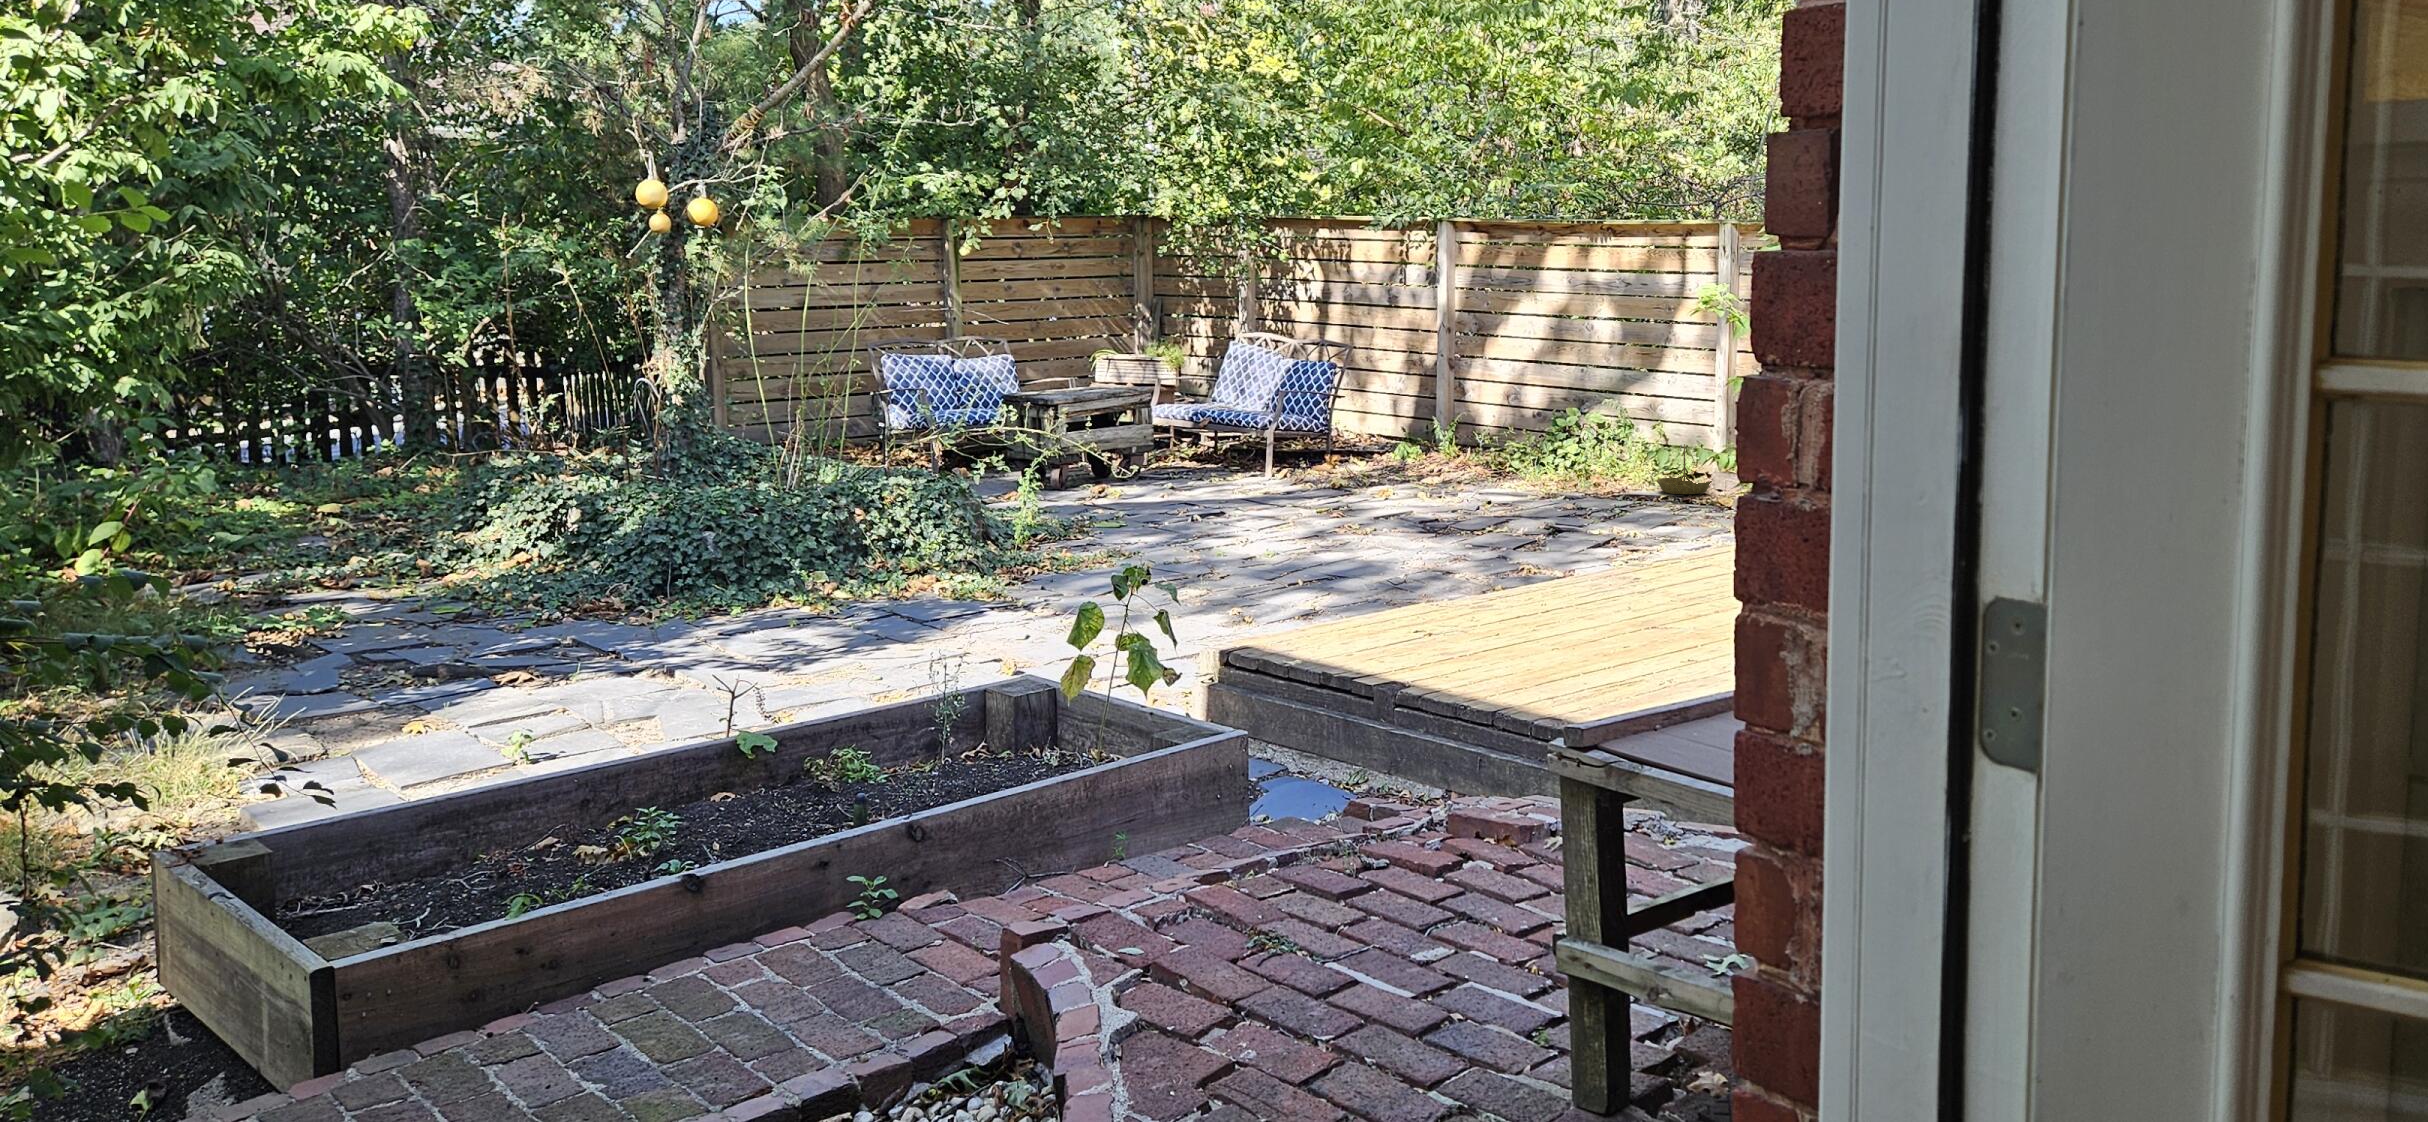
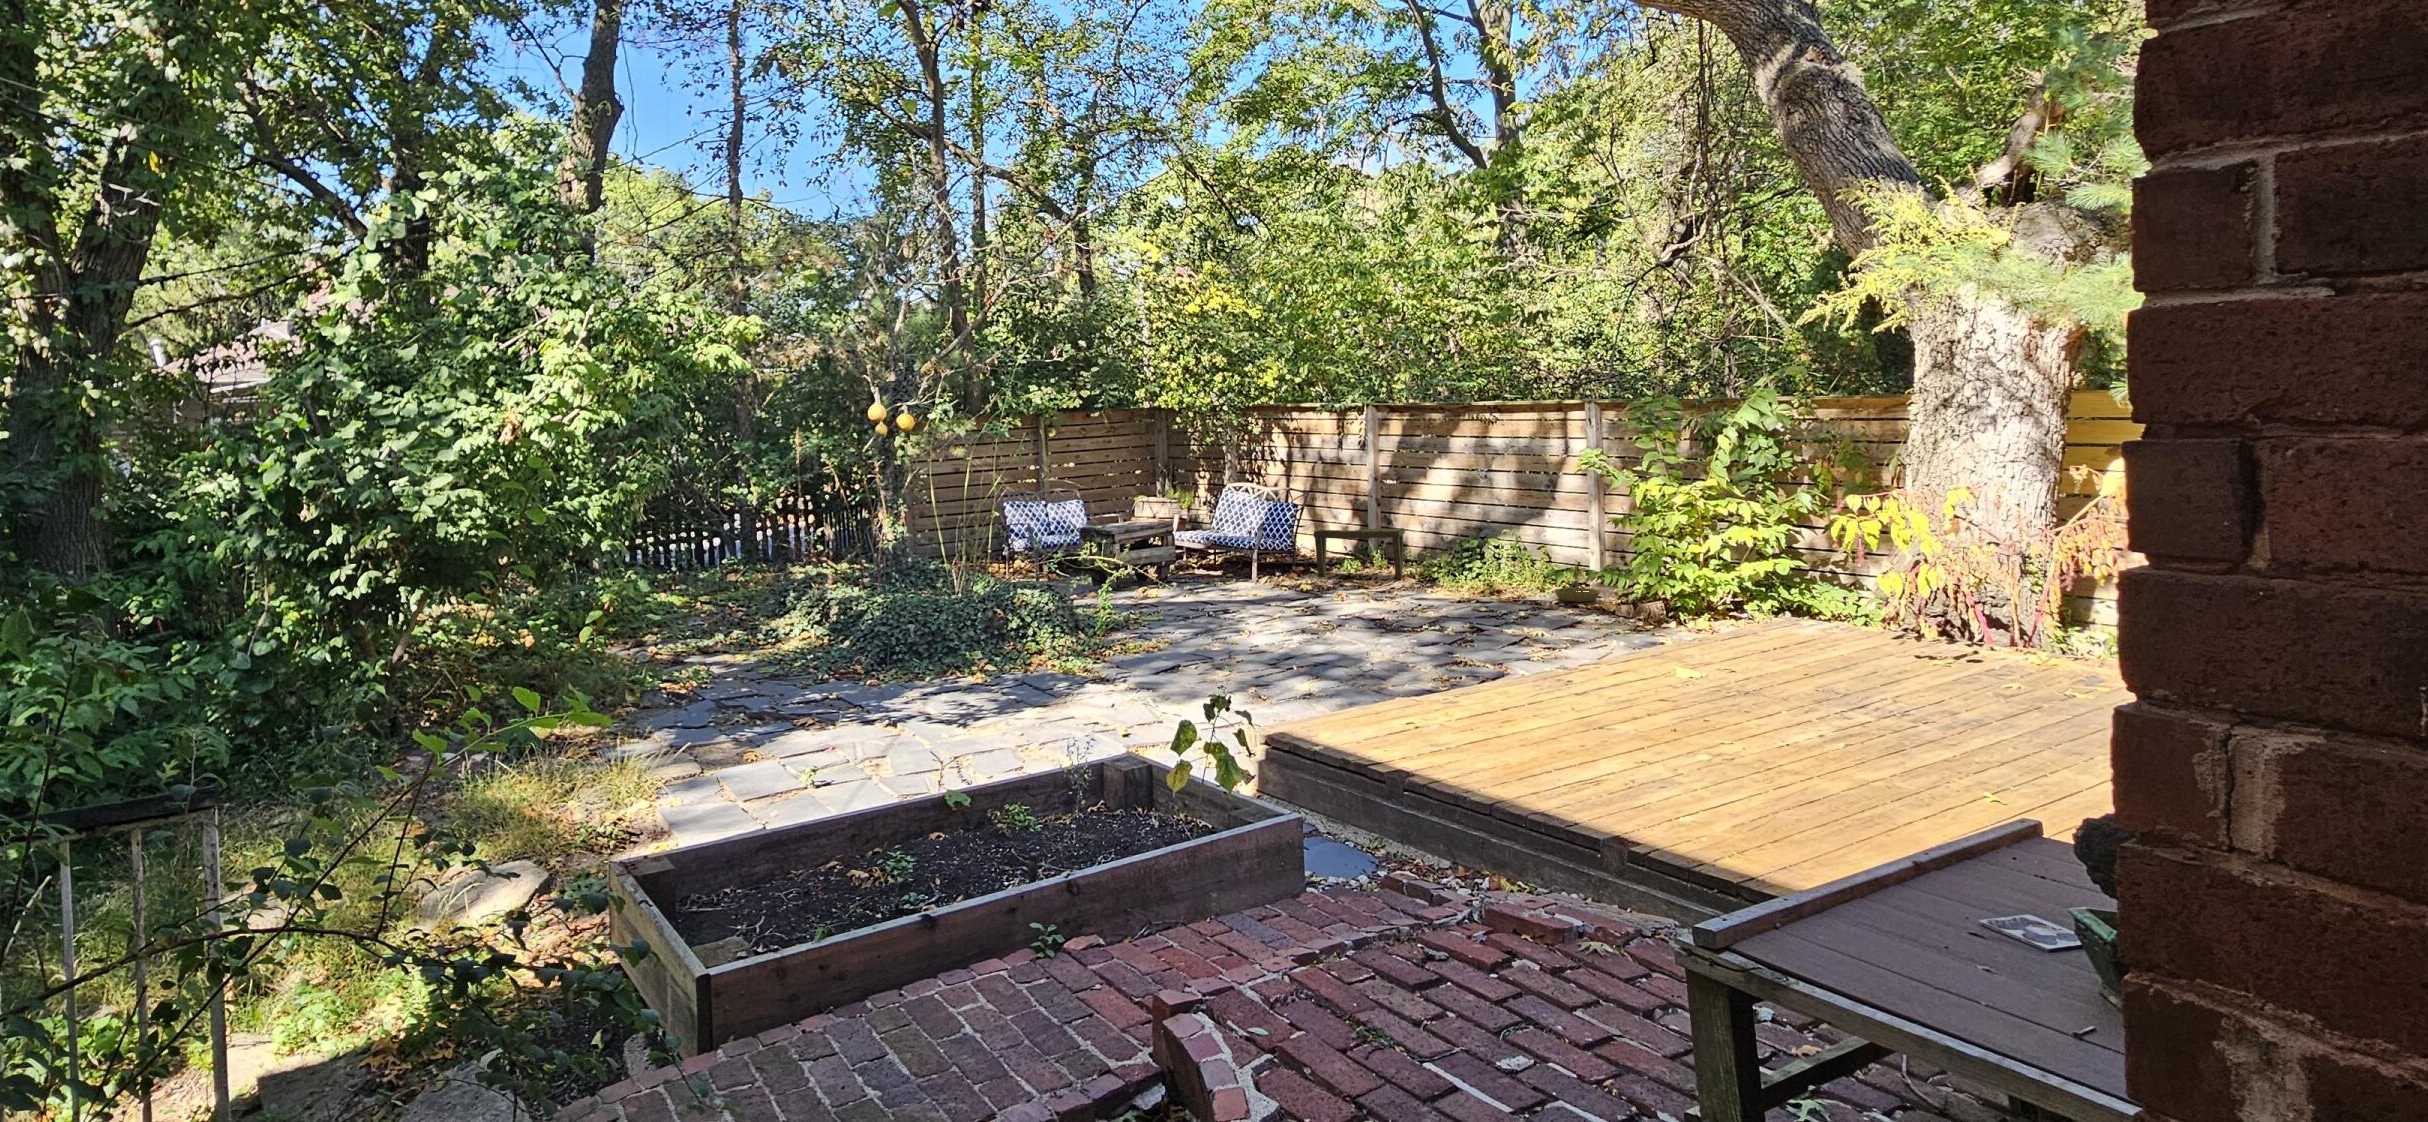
bench: none [1352,396,1478,467] -> present [1314,528,1405,578]

